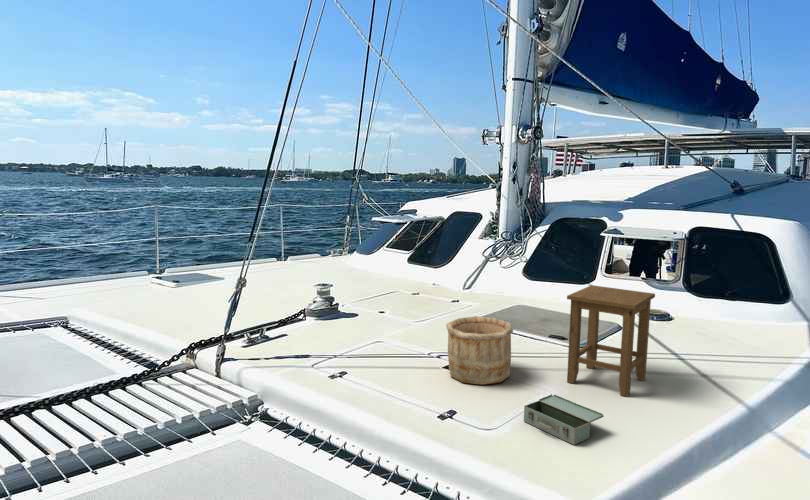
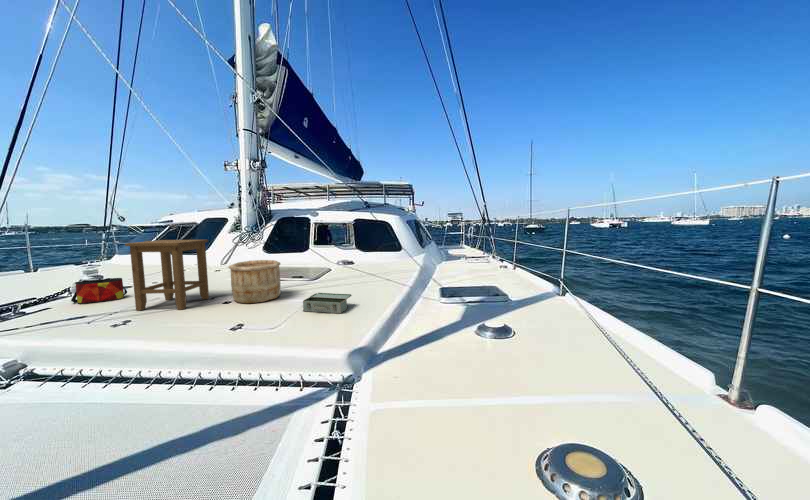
stool: present [567,285,655,397] -> present [125,240,209,311]
bag: none [306,308,351,336] -> present [71,278,127,304]

